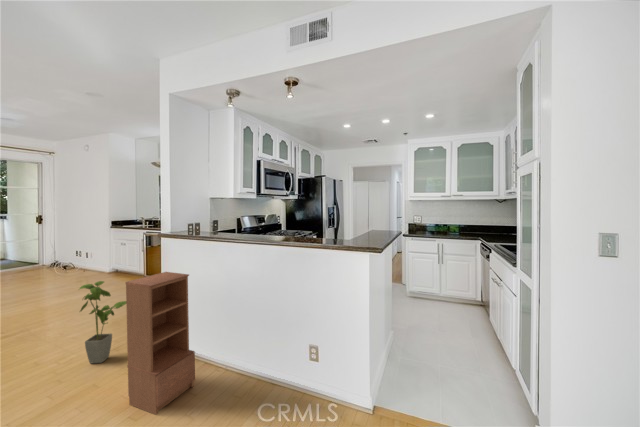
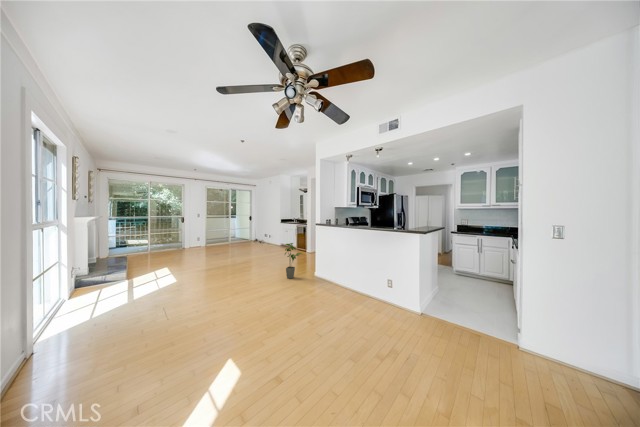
bookcase: present [126,272,195,415] -> none [308,239,333,297]

